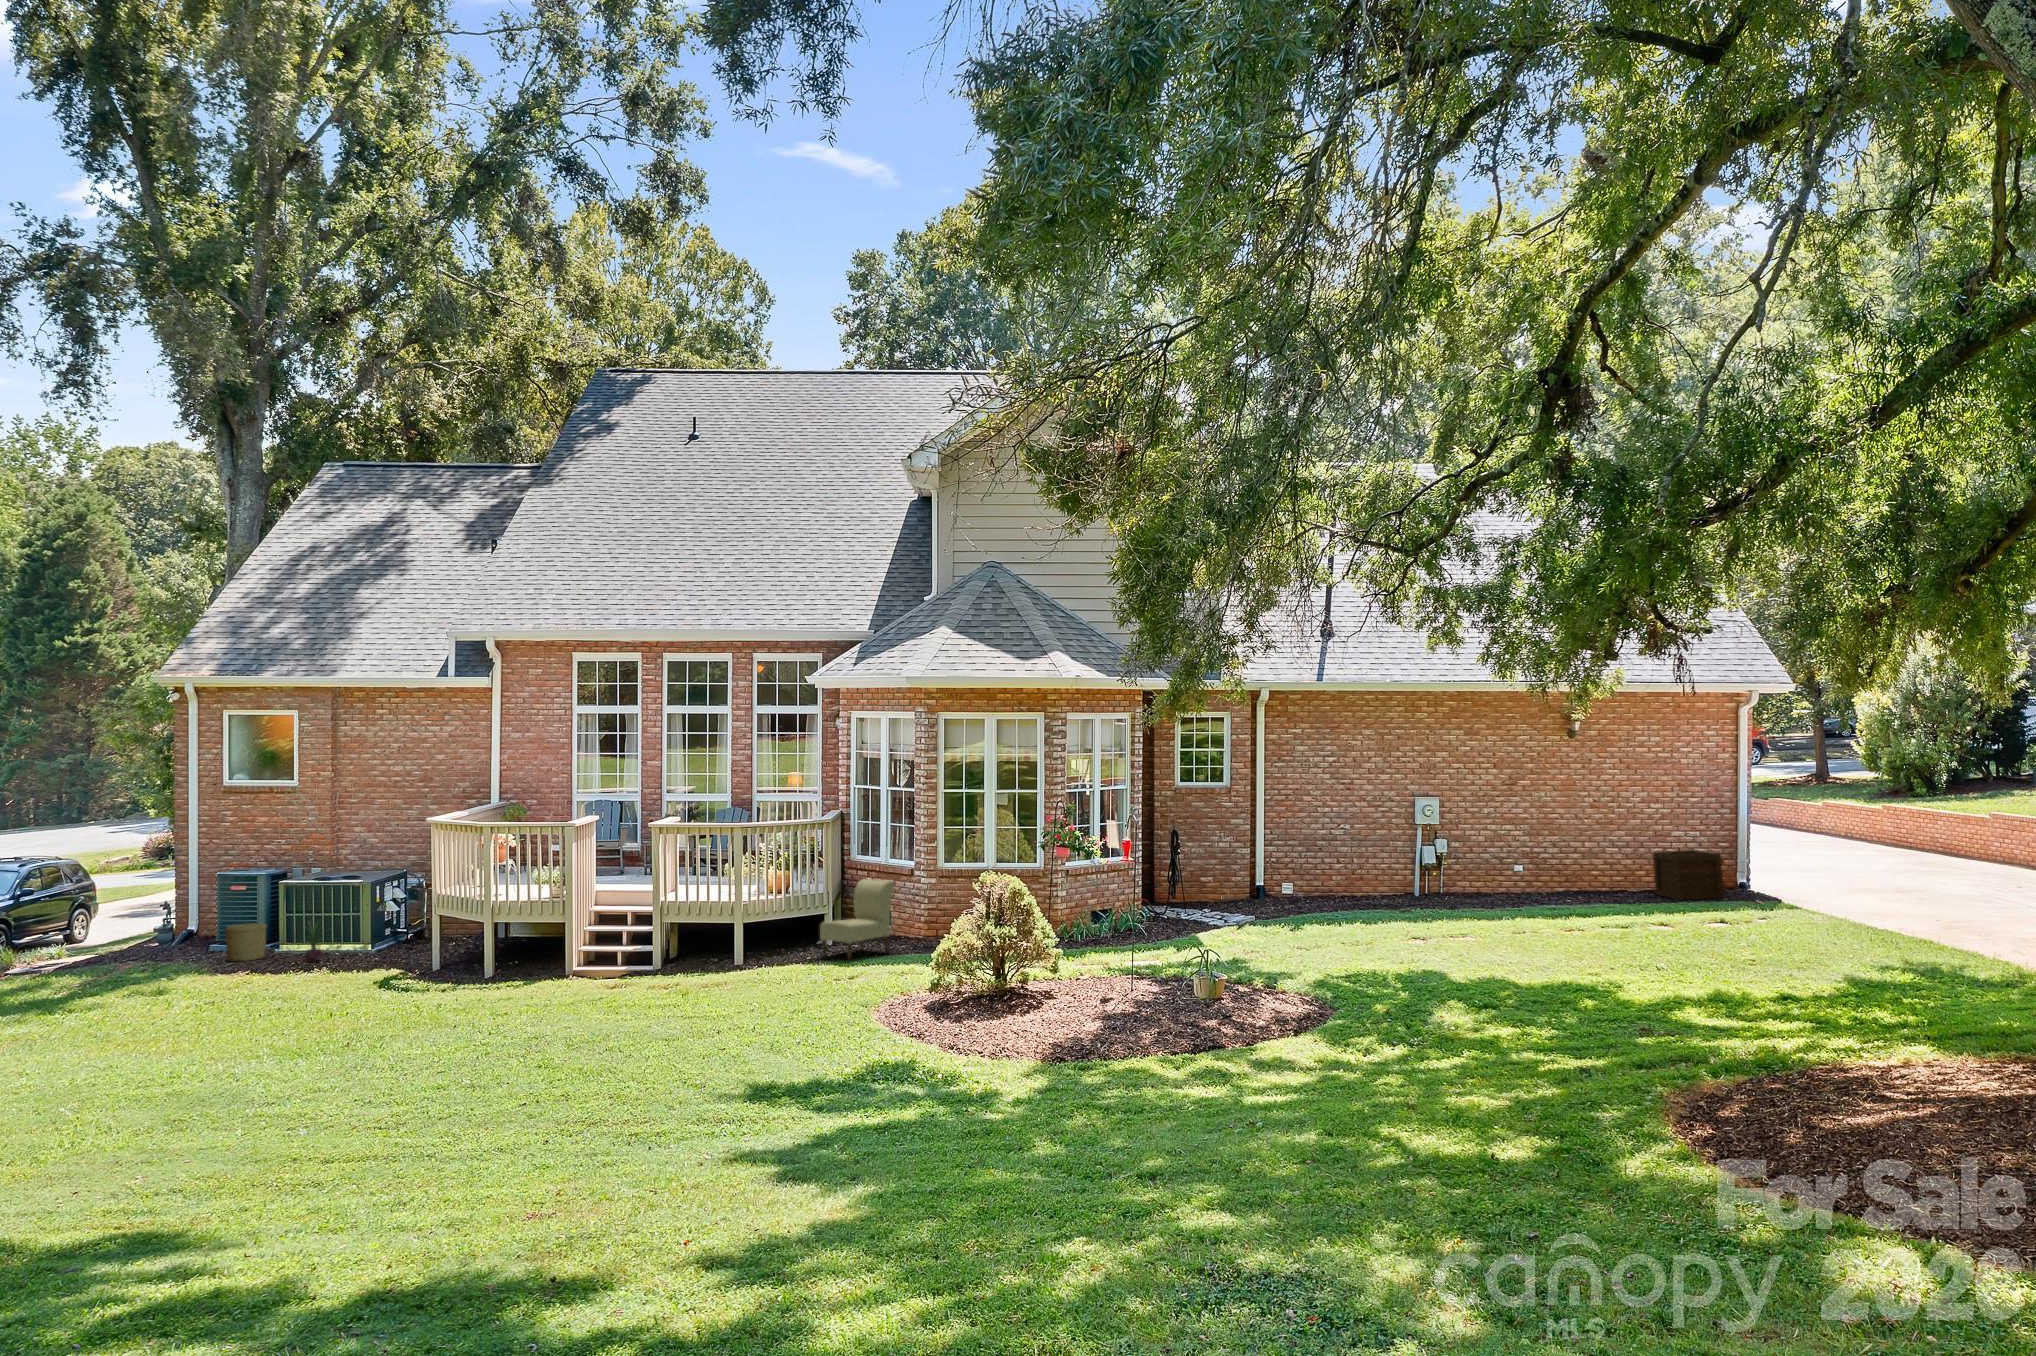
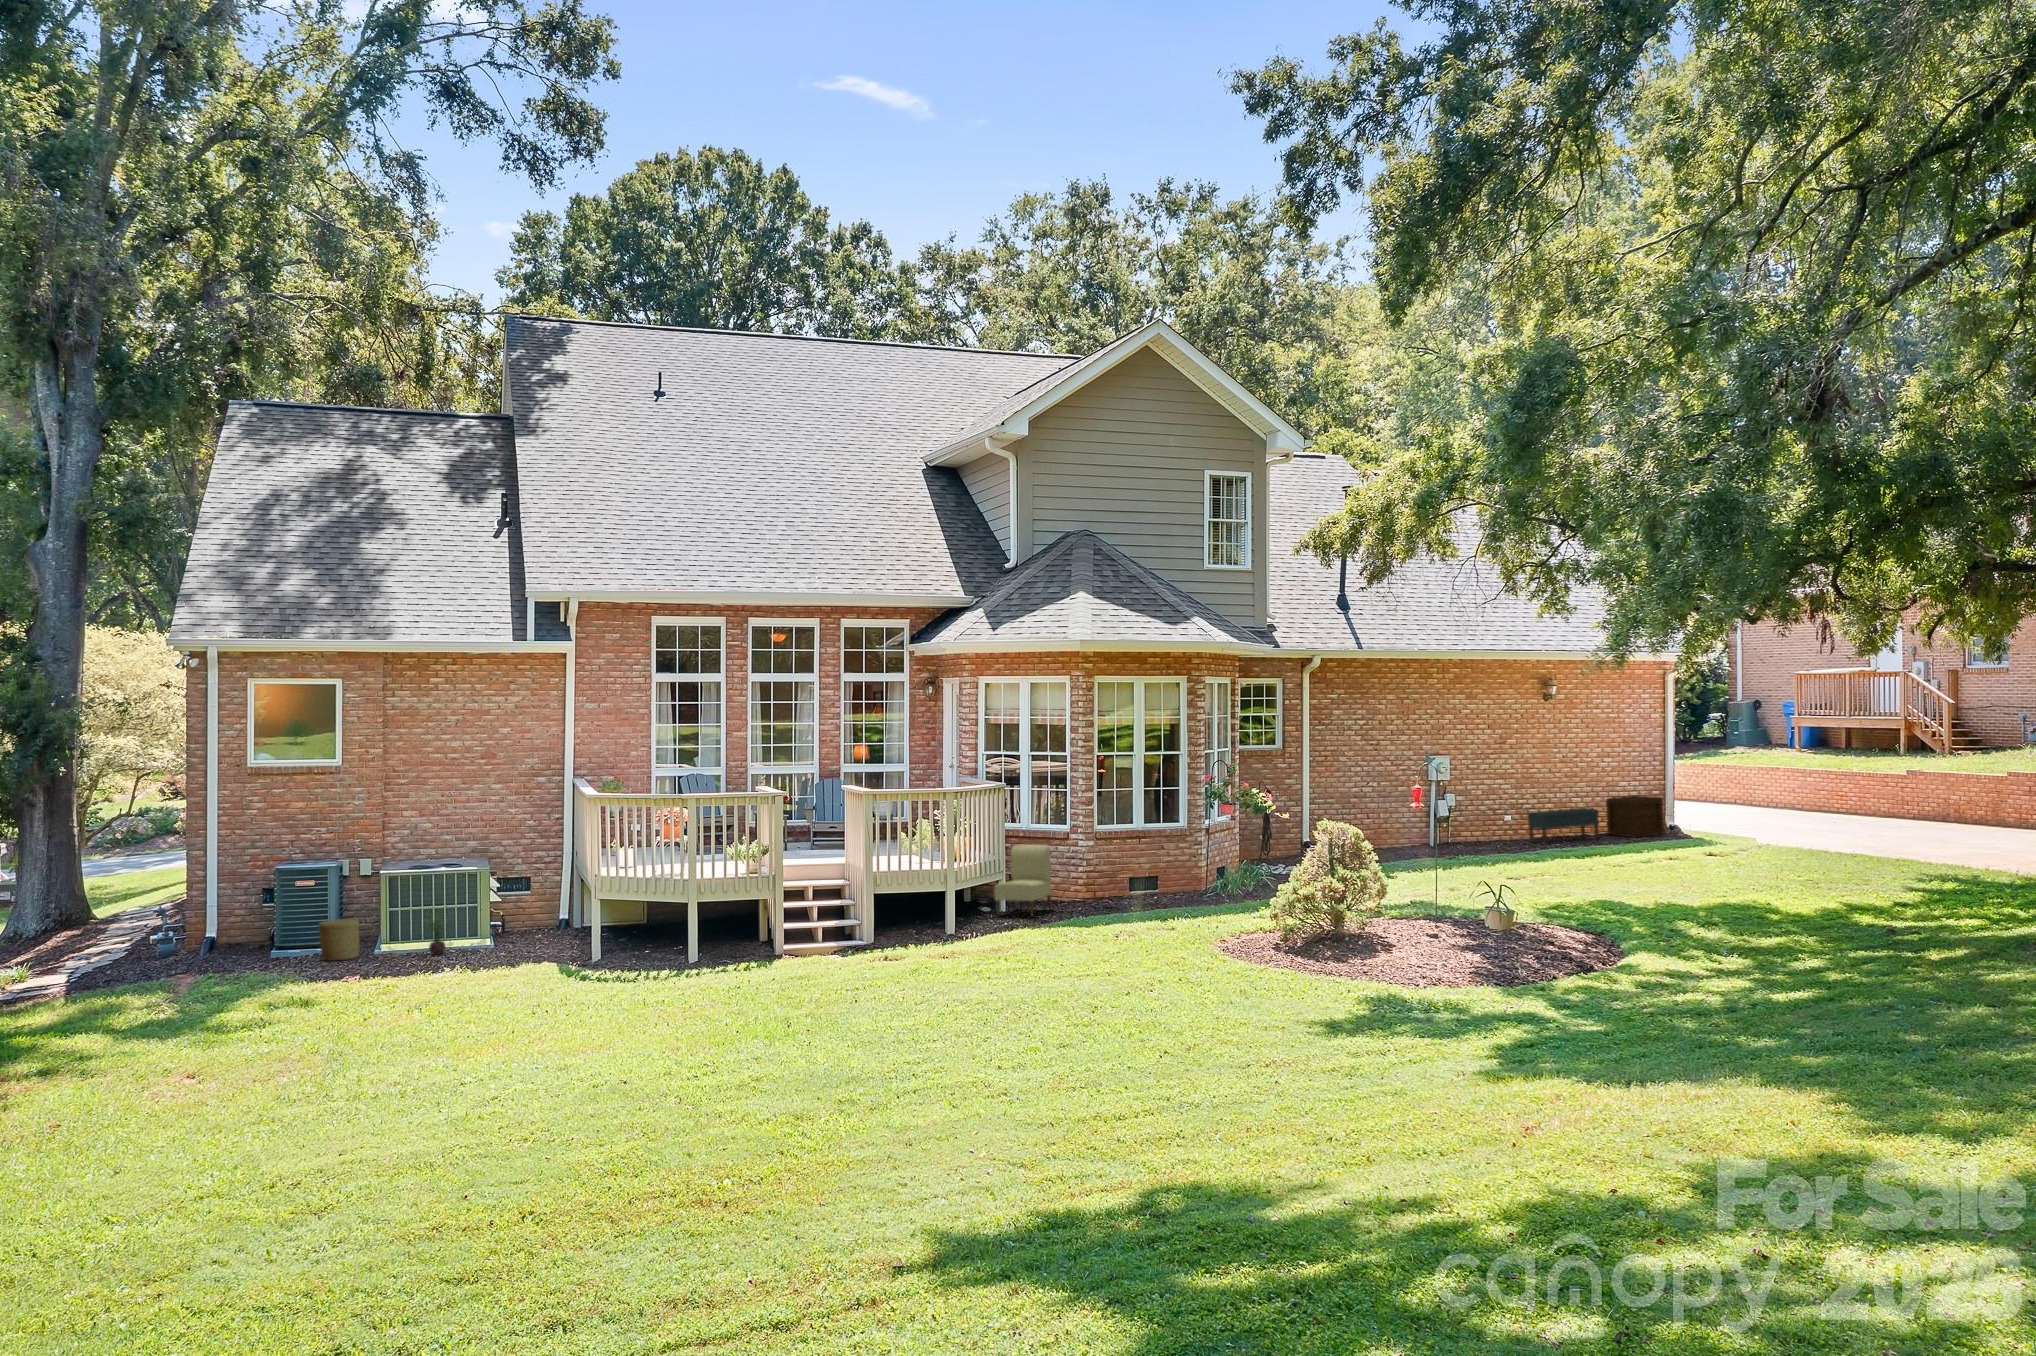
bench: none [1545,862,1635,903] -> present [1527,808,1599,844]

